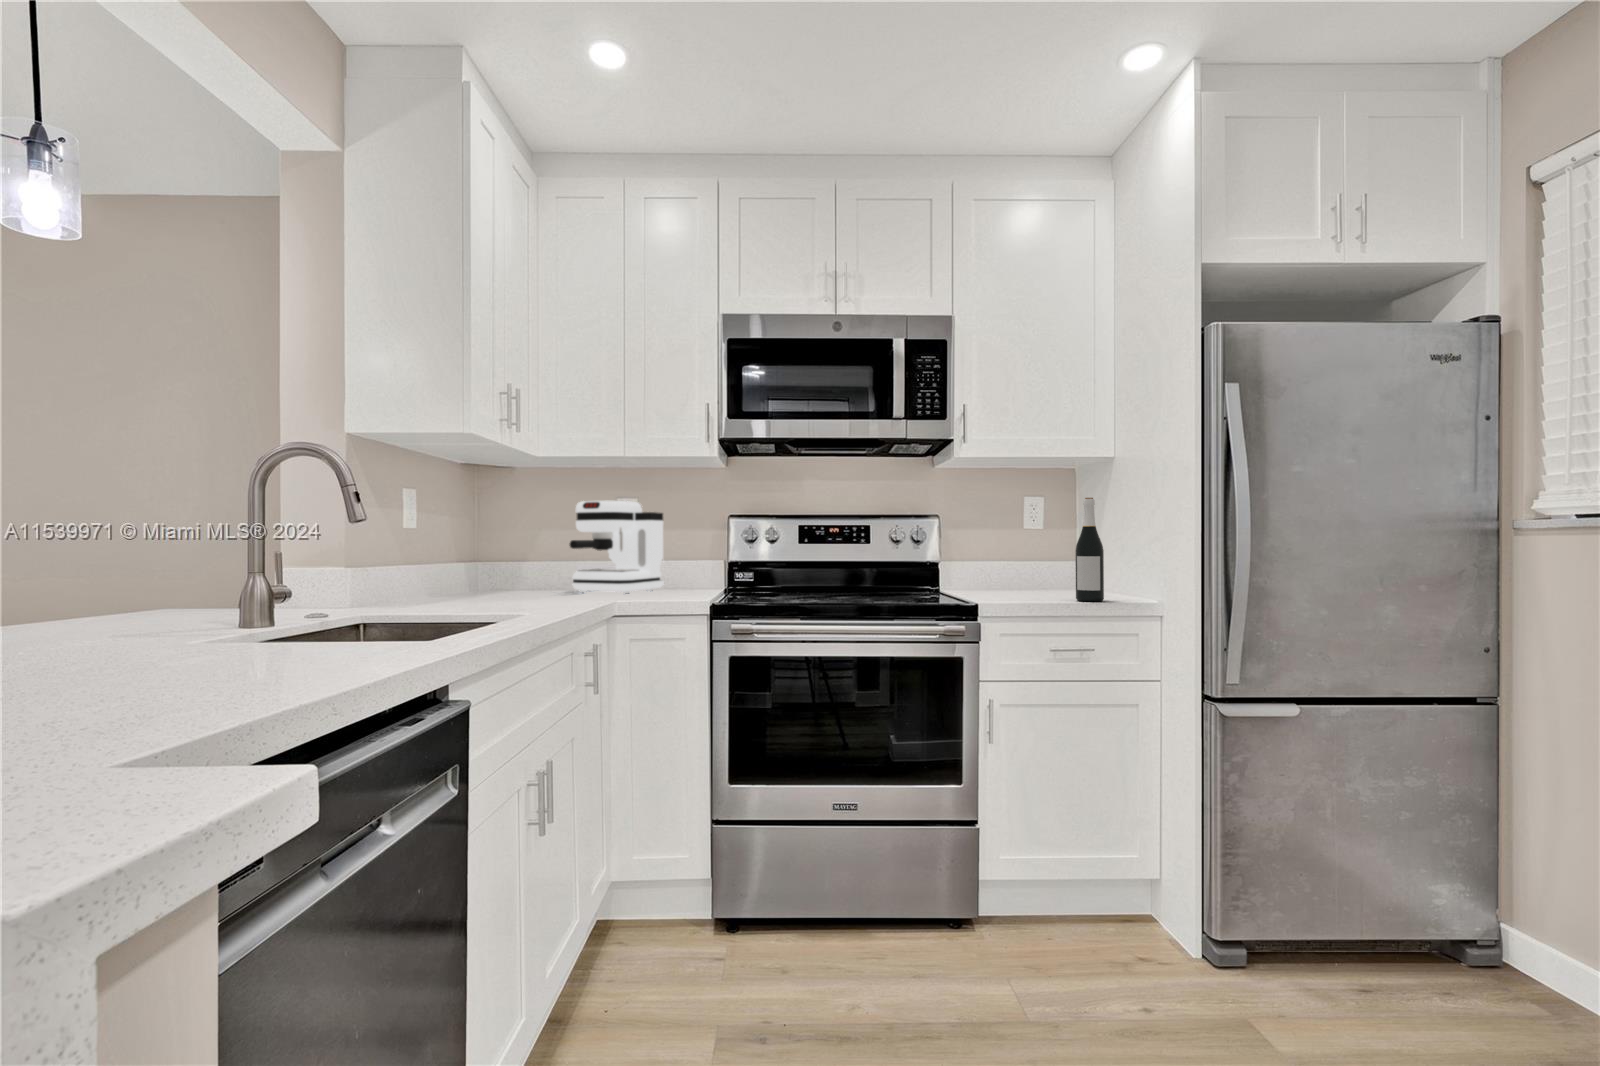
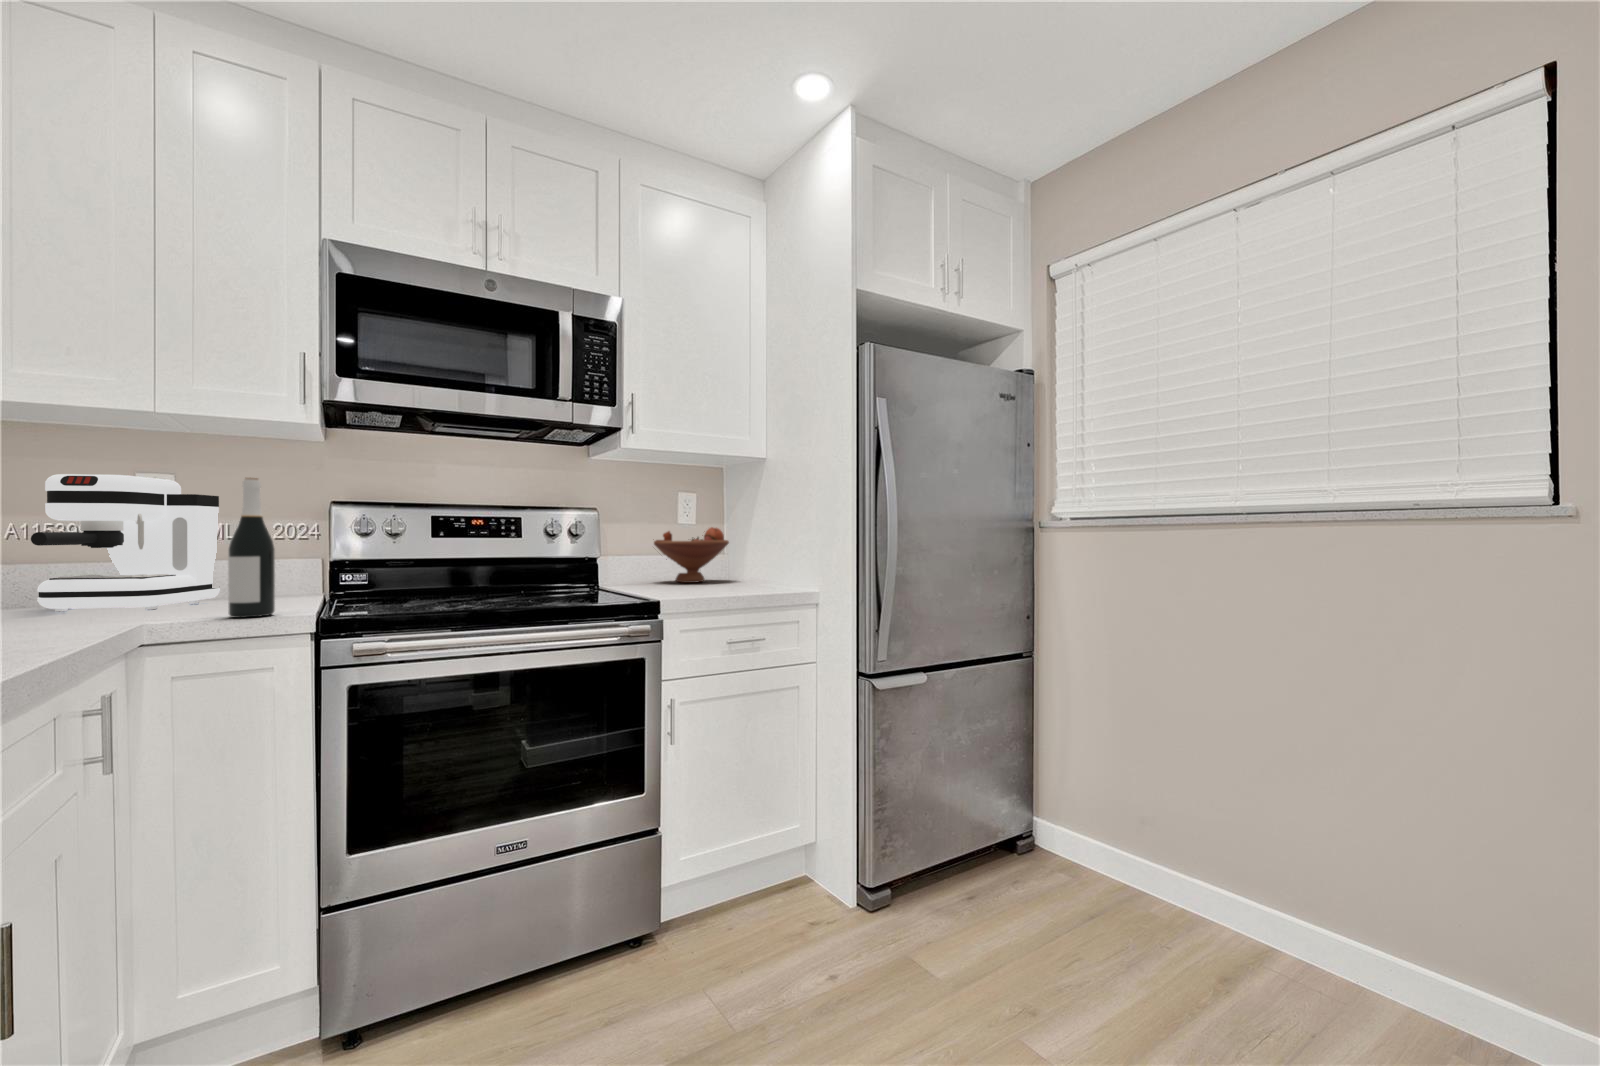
wine bottle: present [1075,498,1104,601] -> present [228,478,275,618]
fruit bowl: none [993,530,1078,590] -> present [654,527,729,583]

